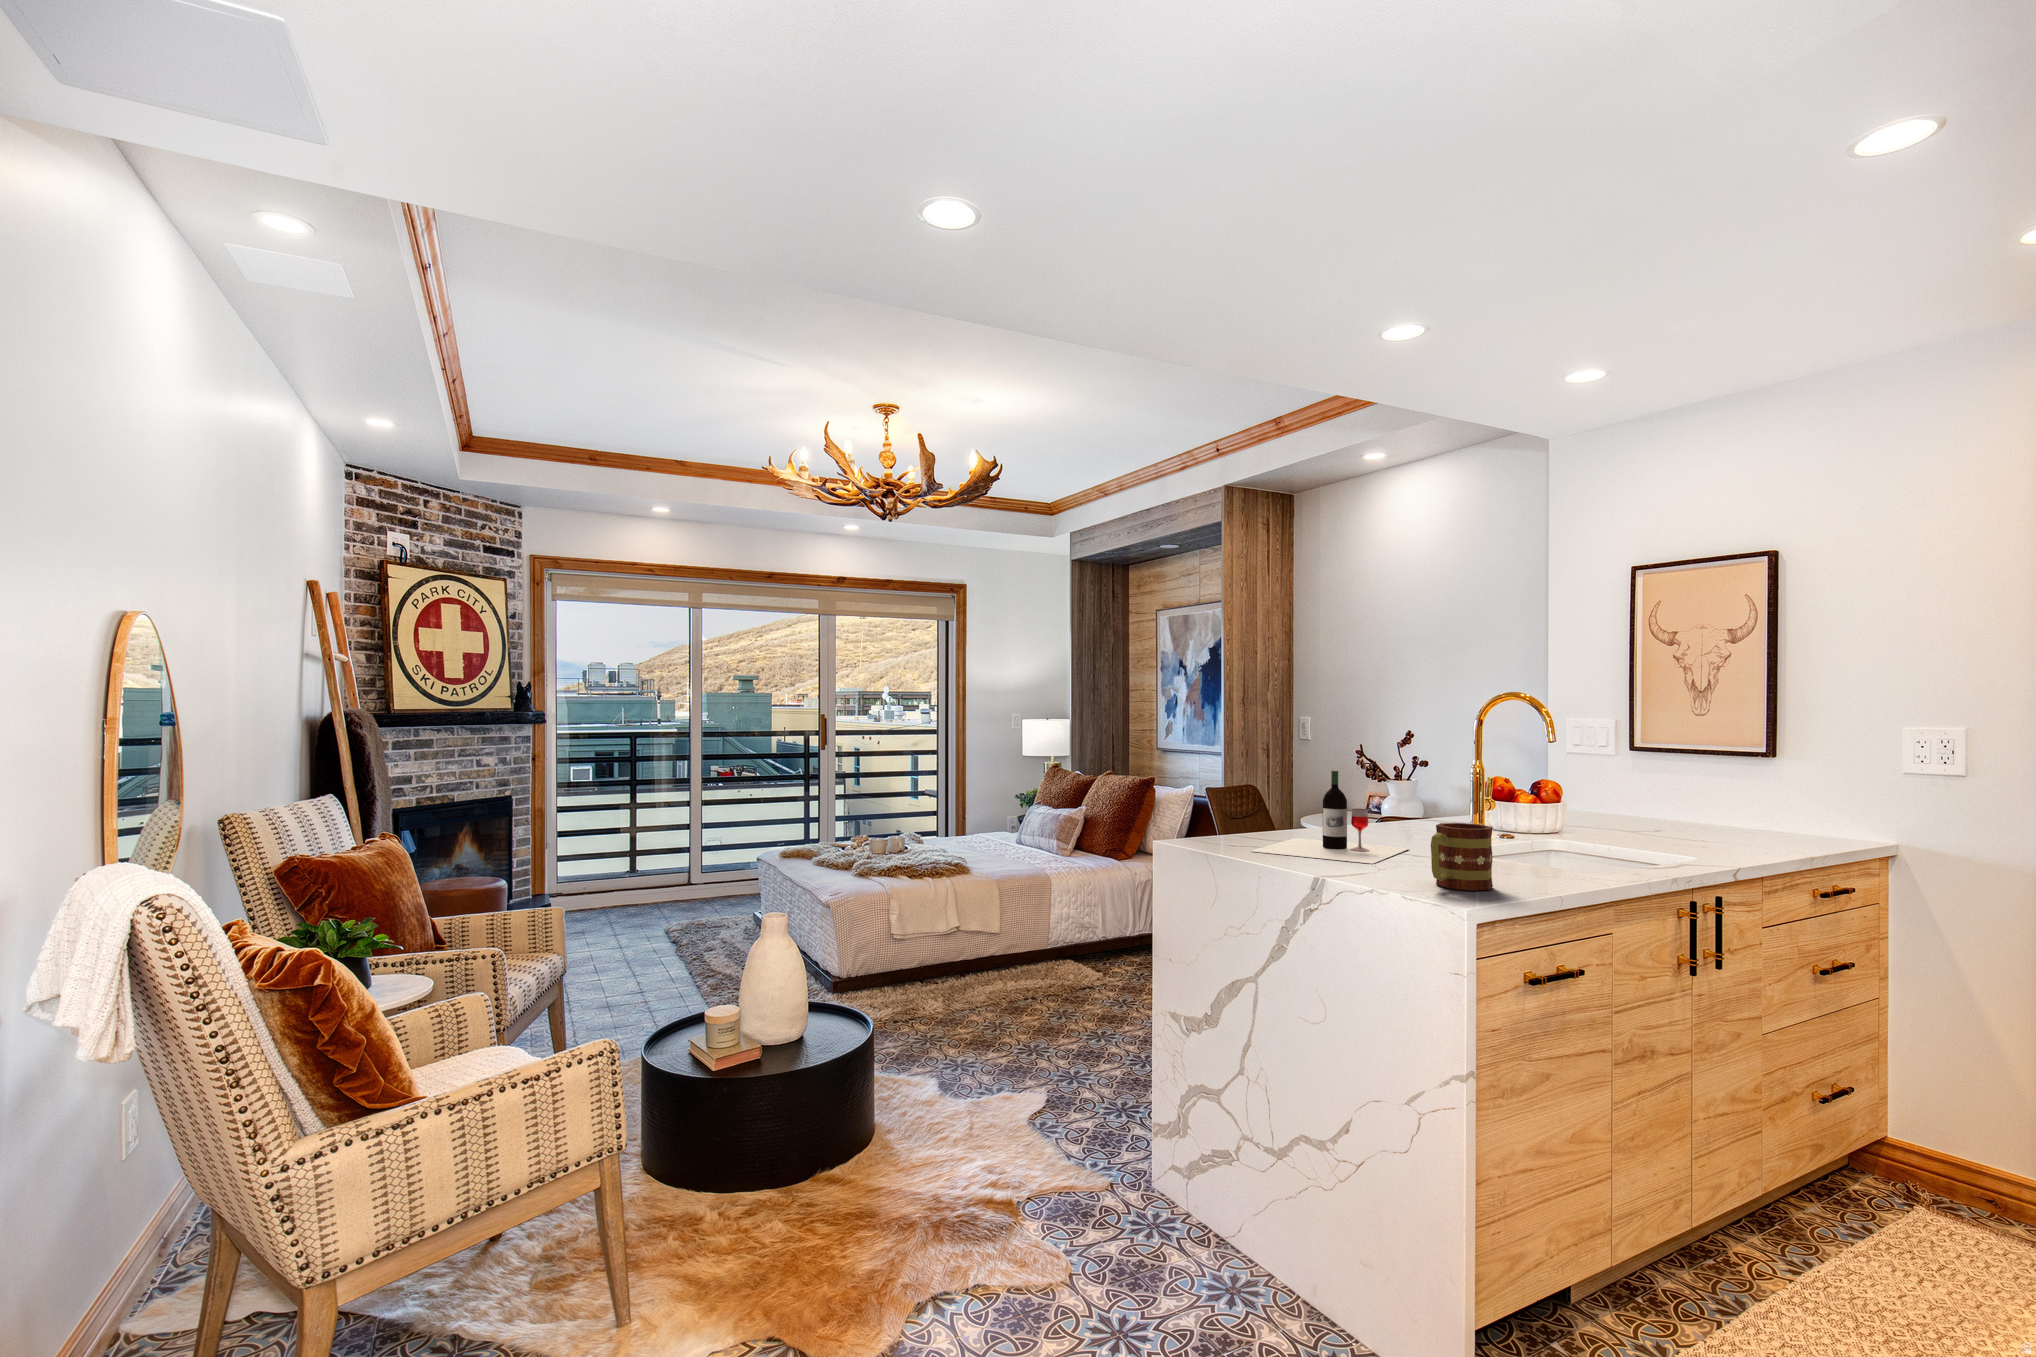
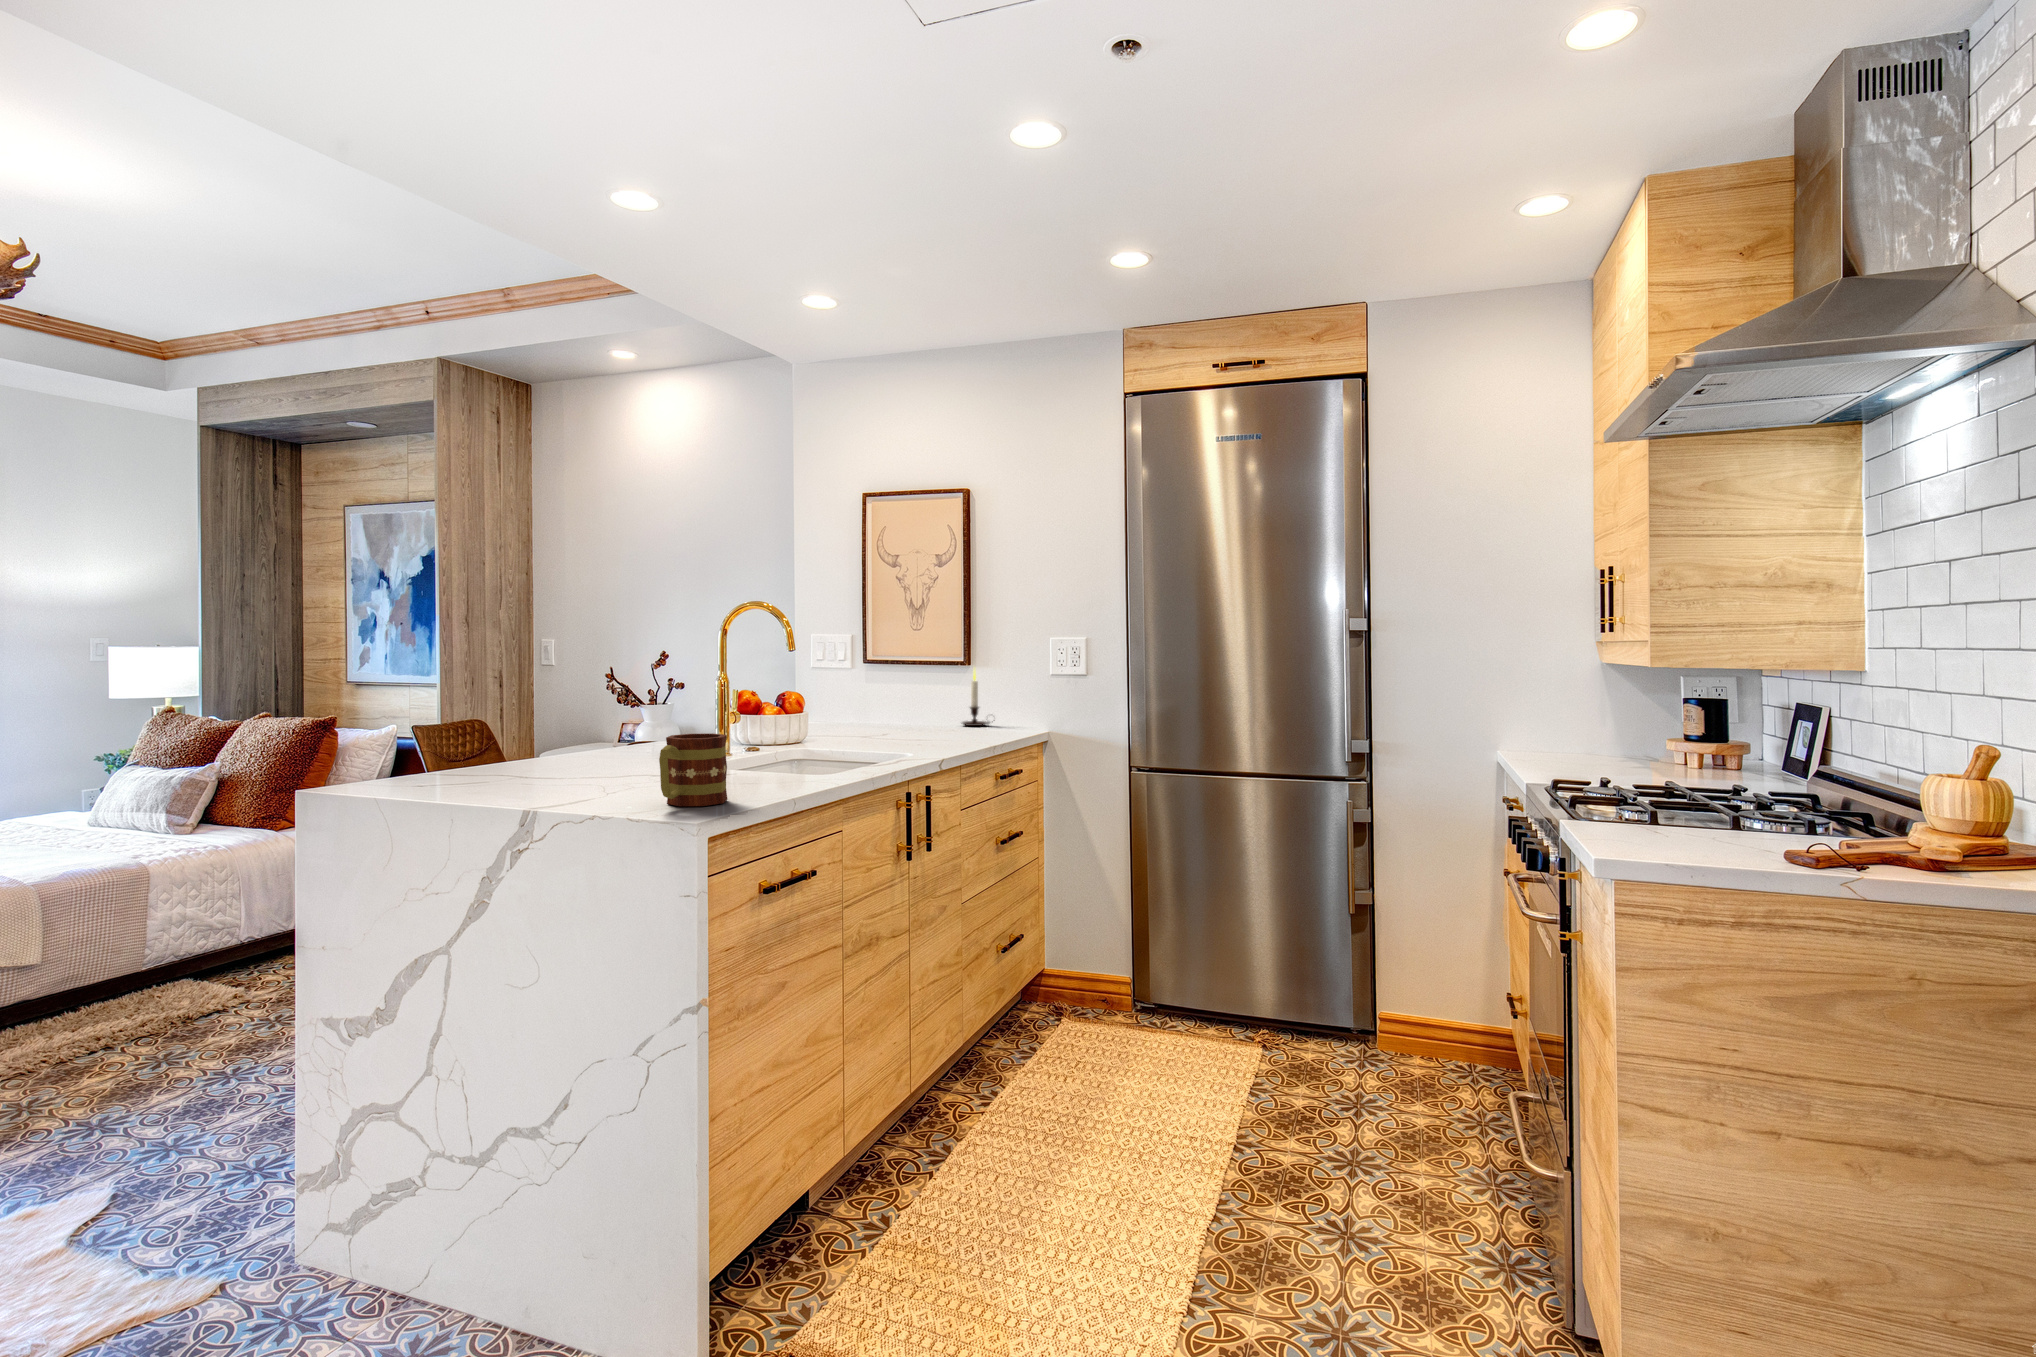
candle: none [1759,763,1807,831] -> present [962,669,990,726]
wine bottle: present [1252,770,1409,864] -> none [444,686,645,790]

